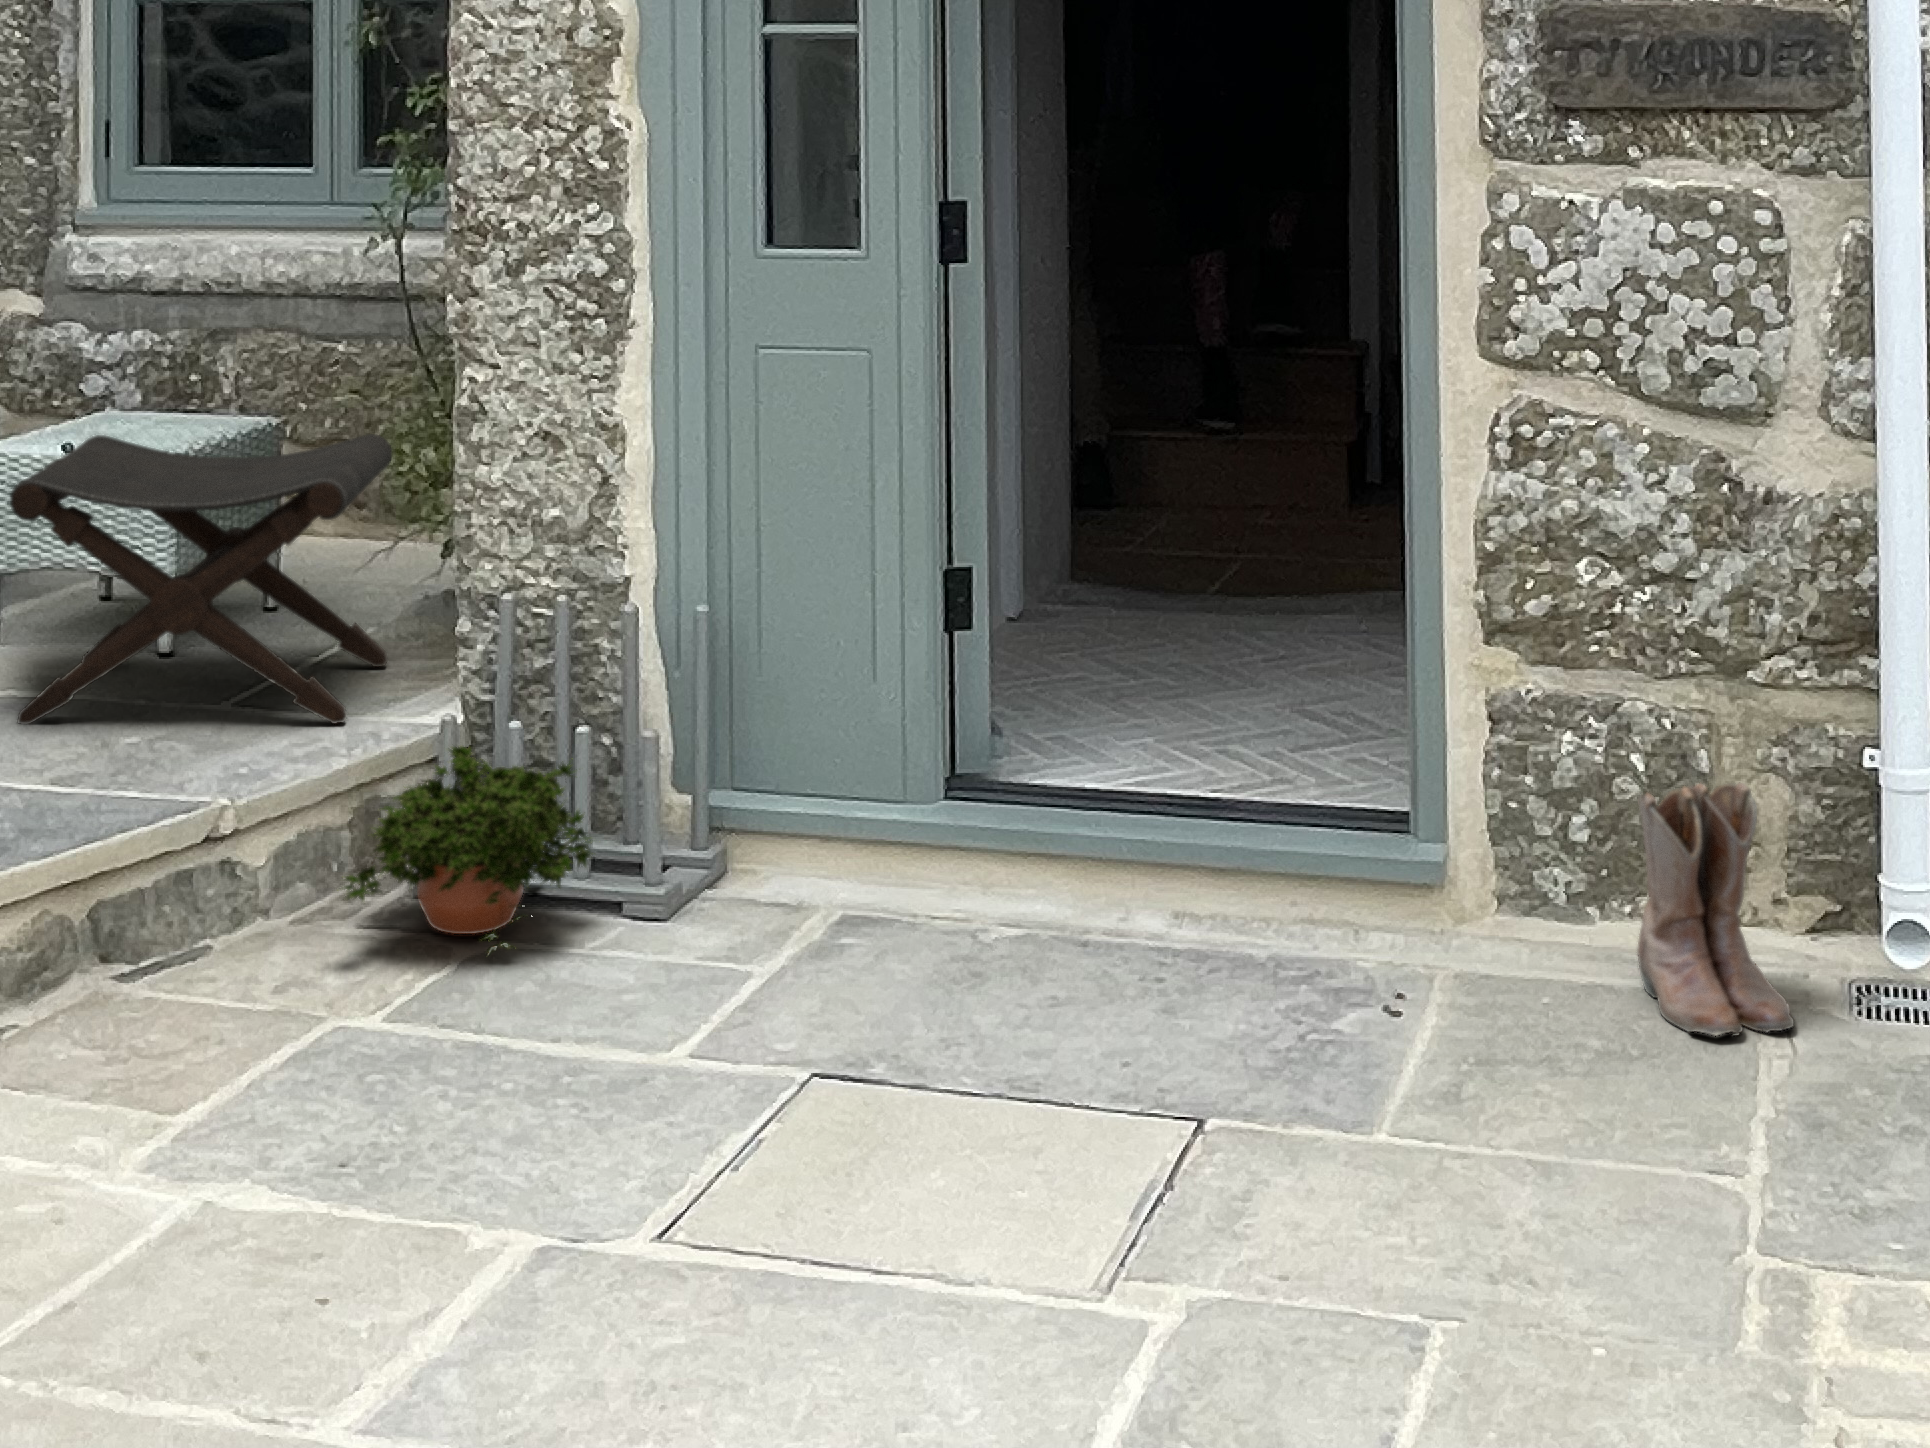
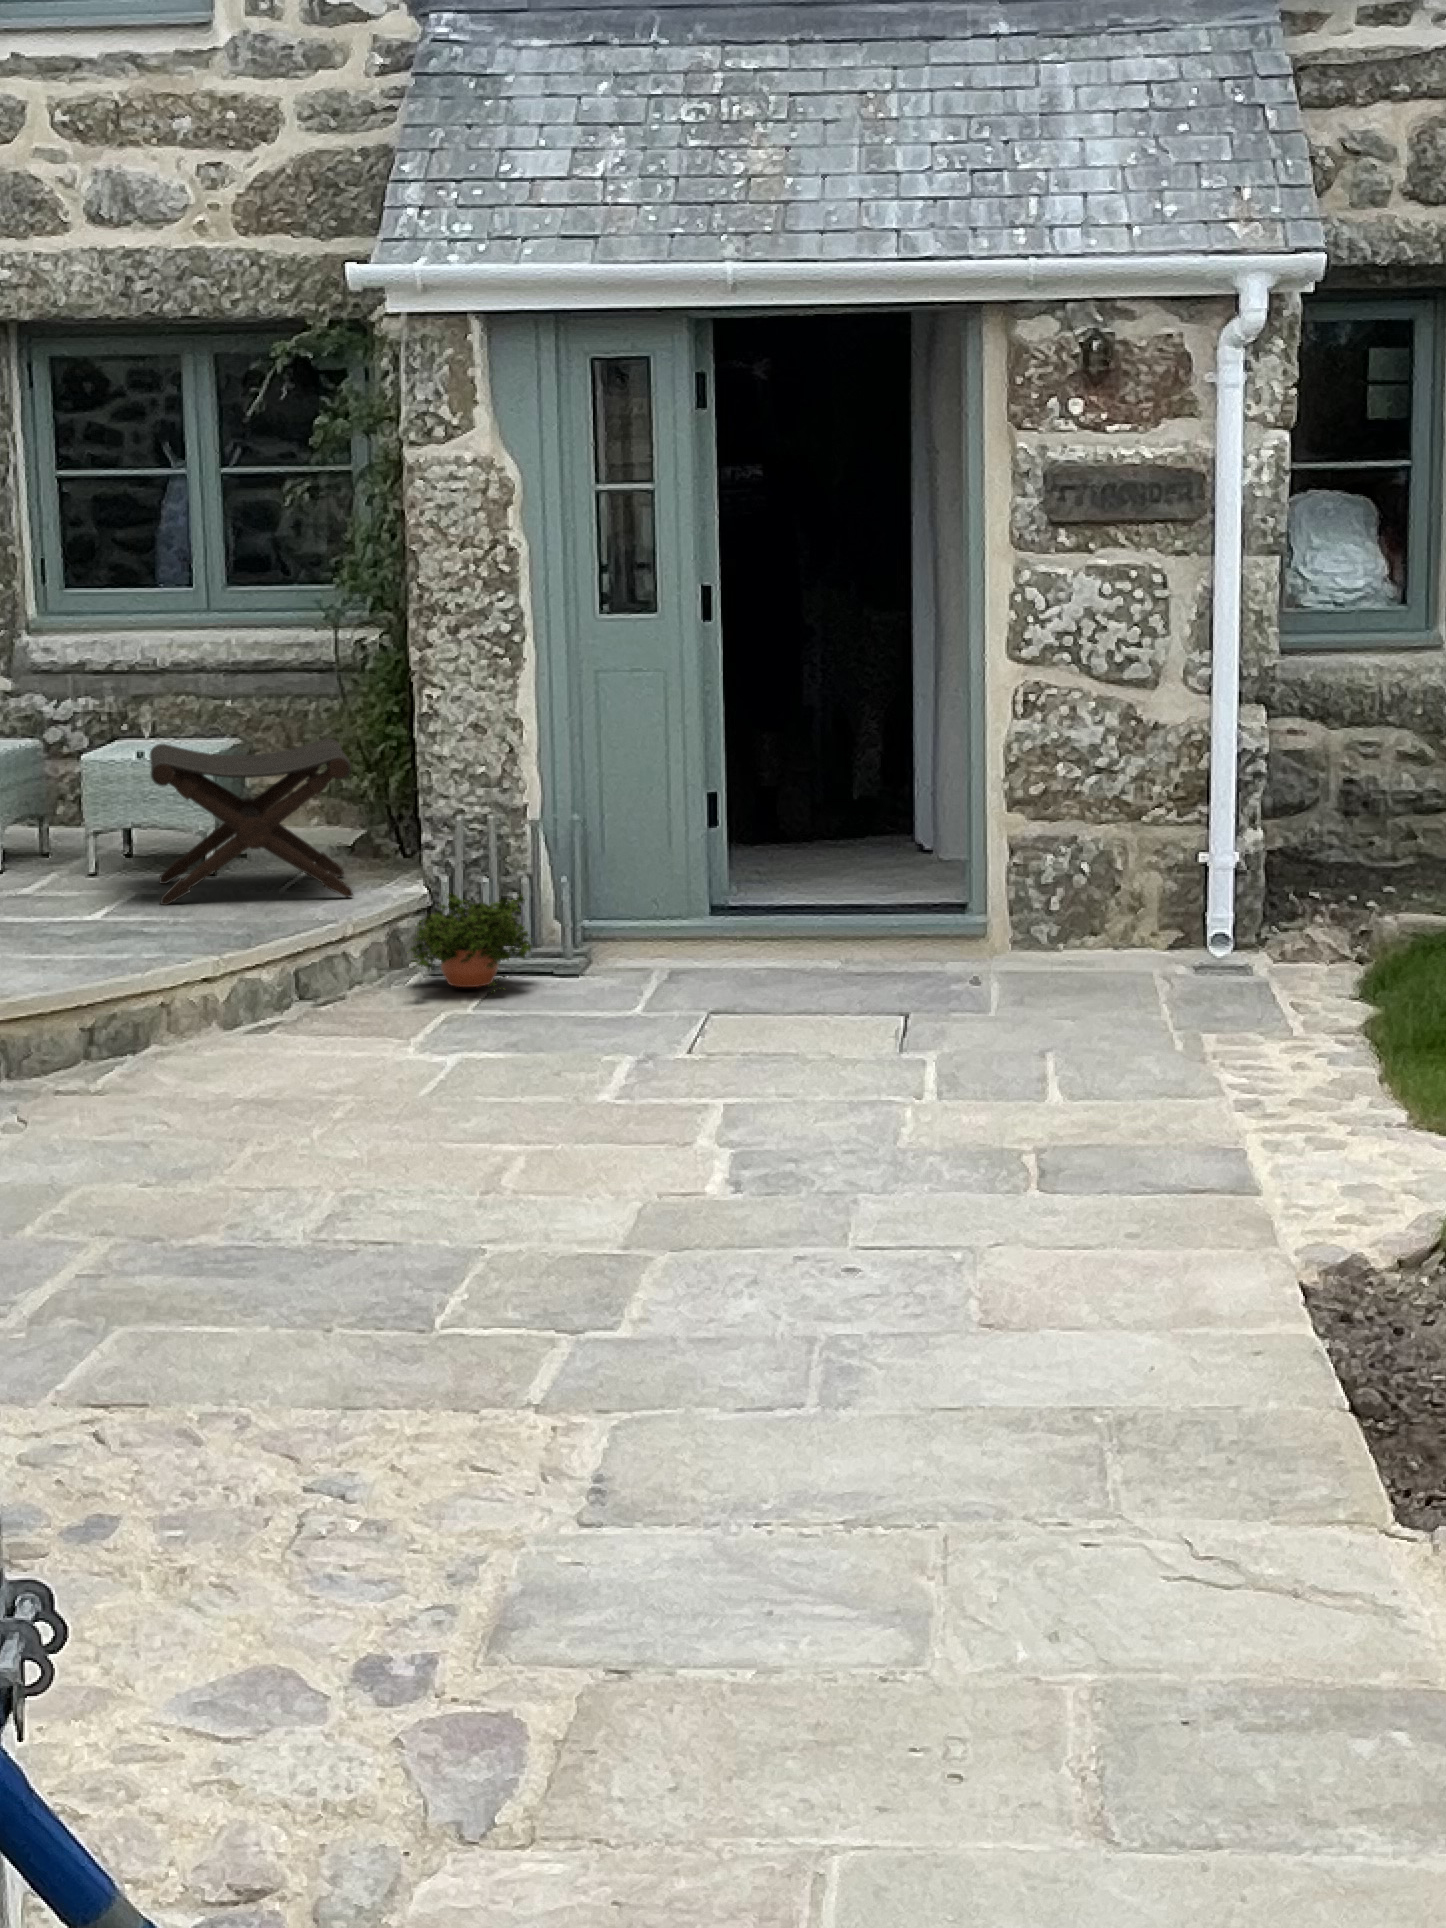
boots: present [1637,783,1794,1036] -> none [1089,871,1169,989]

